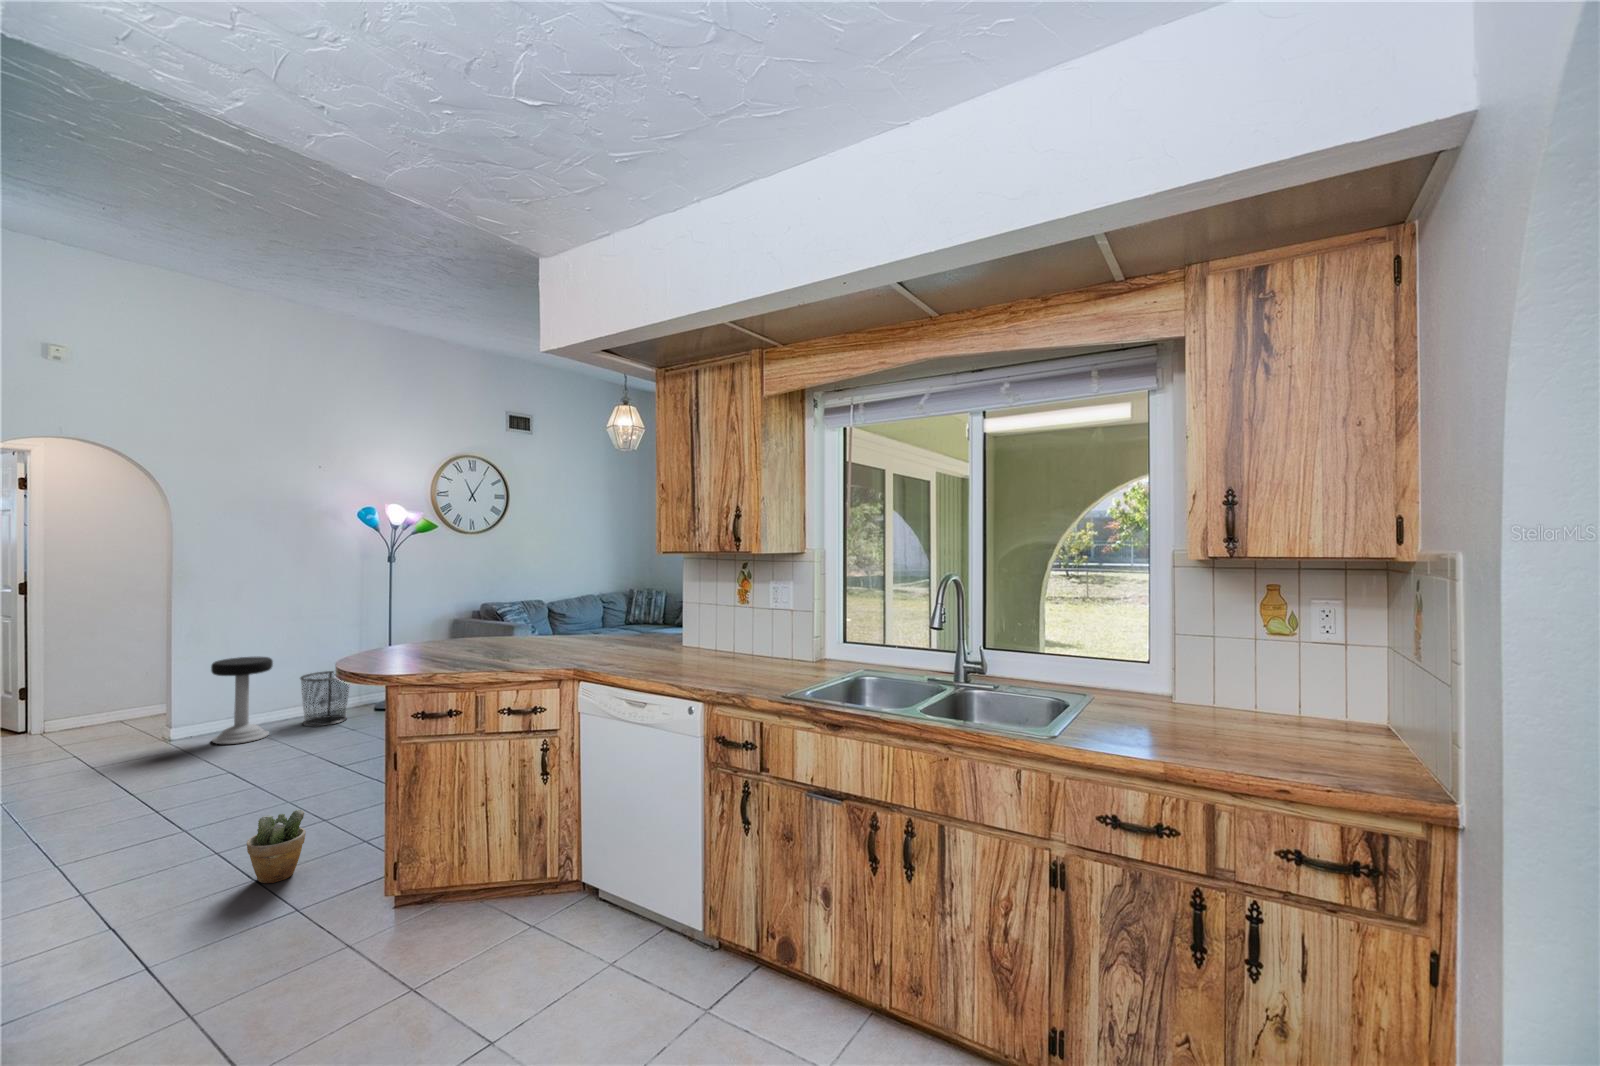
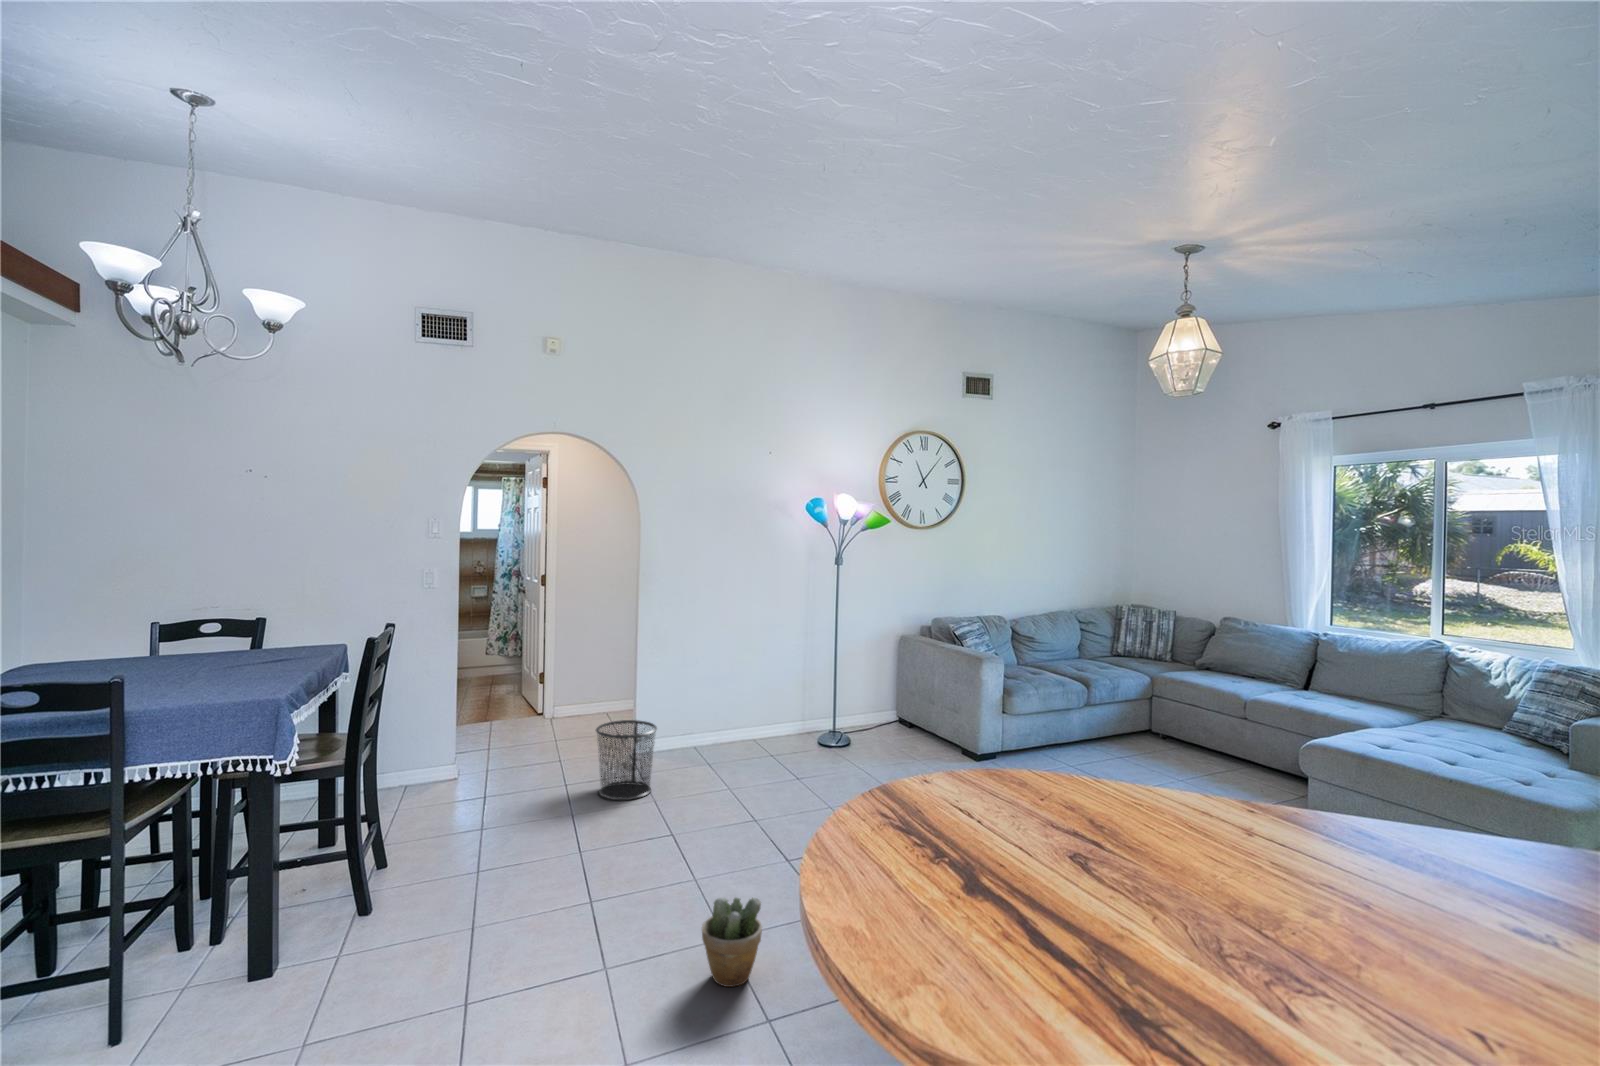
stool: present [211,657,273,744] -> none [670,663,723,760]
waste bin: present [300,671,349,726] -> present [596,720,657,800]

